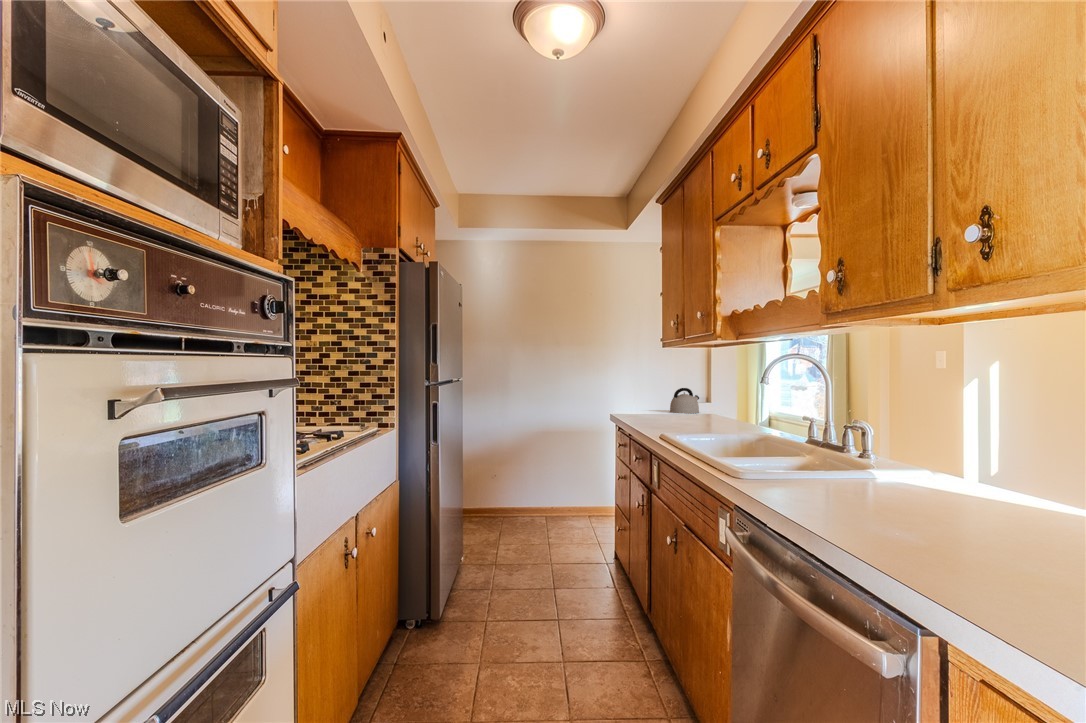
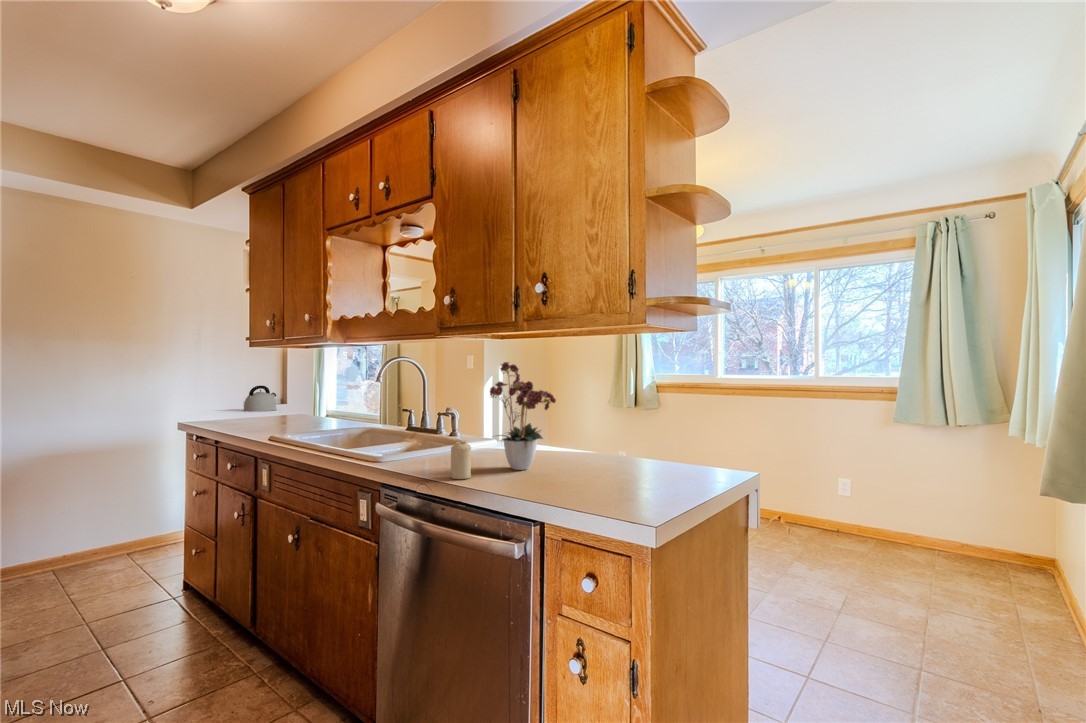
flower arrangement: none [876,346,1018,521] -> present [490,362,556,470]
candle: none [811,464,842,517] -> present [451,442,471,479]

